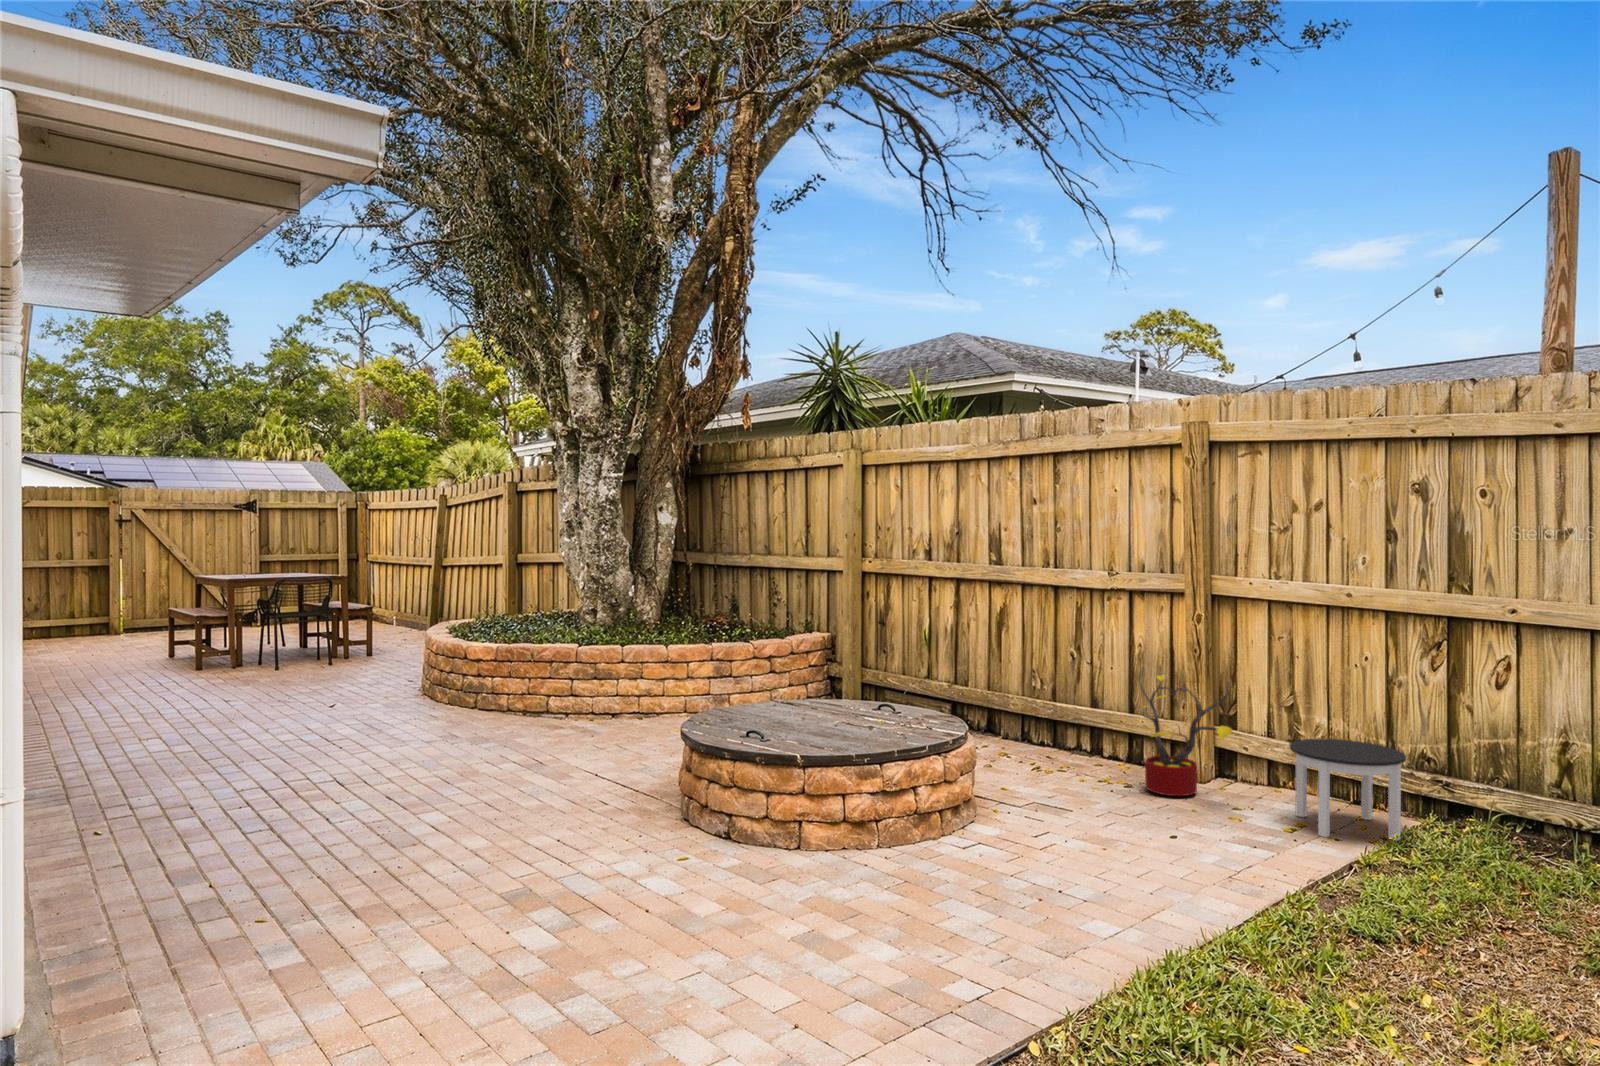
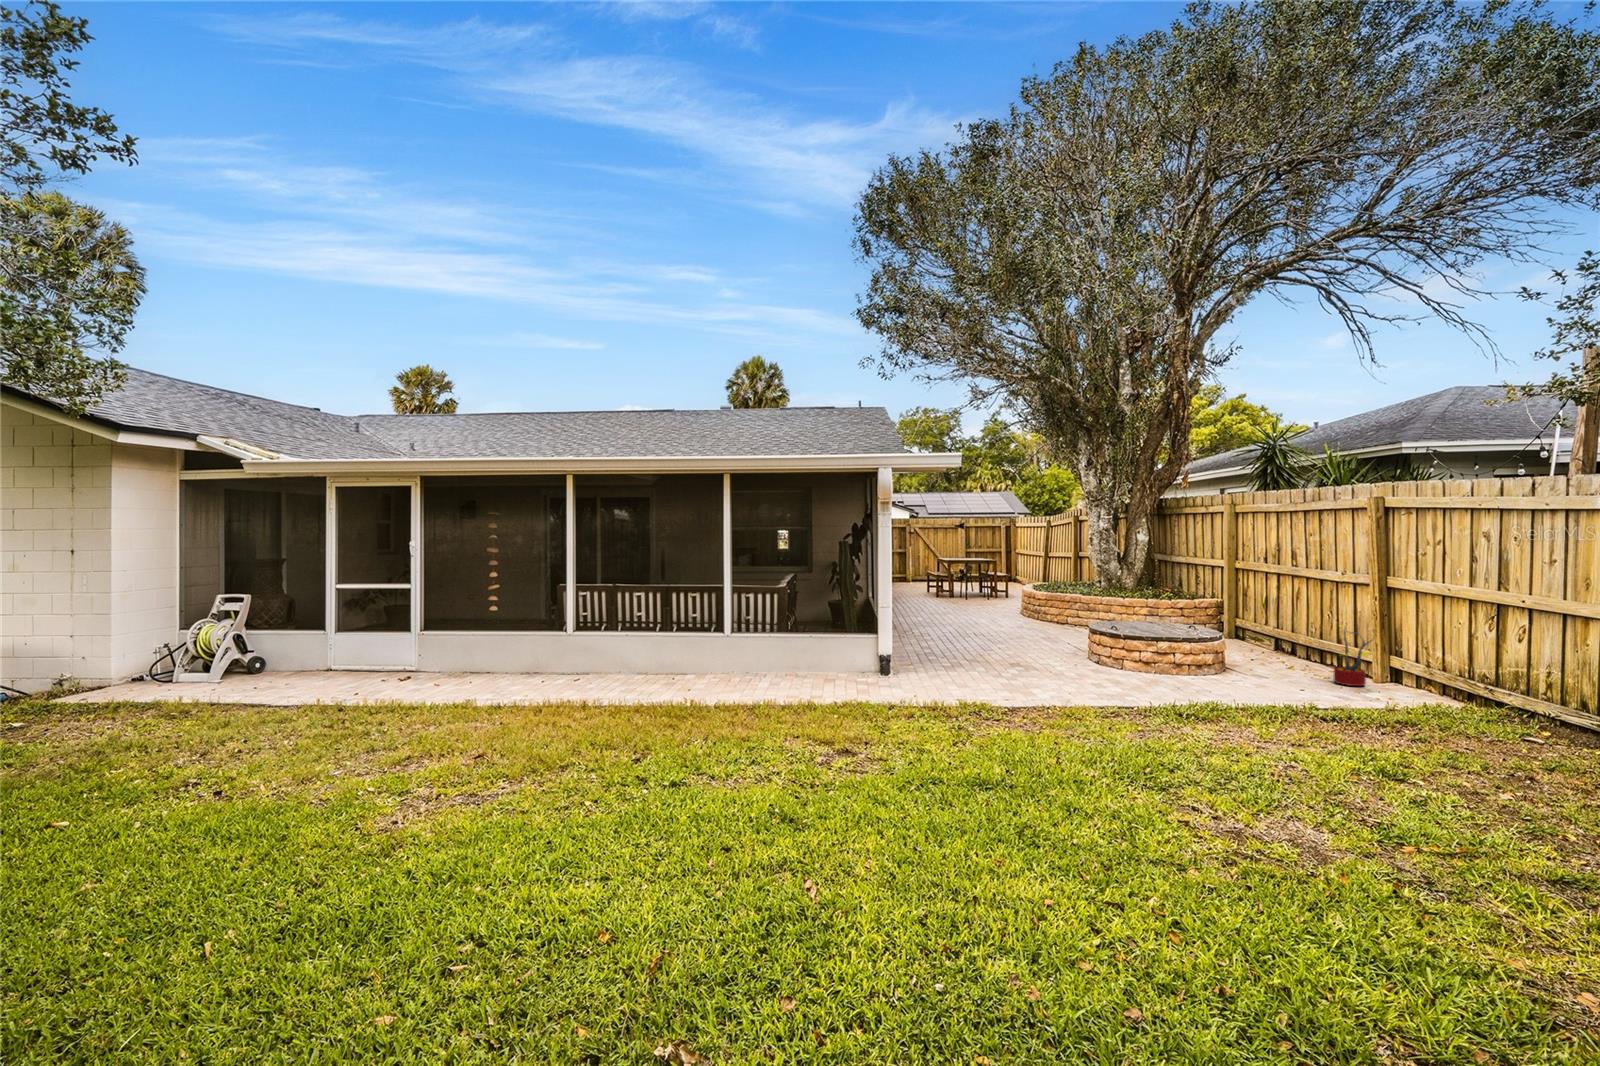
round table: present [1289,739,1406,840] -> none [1389,662,1460,713]

